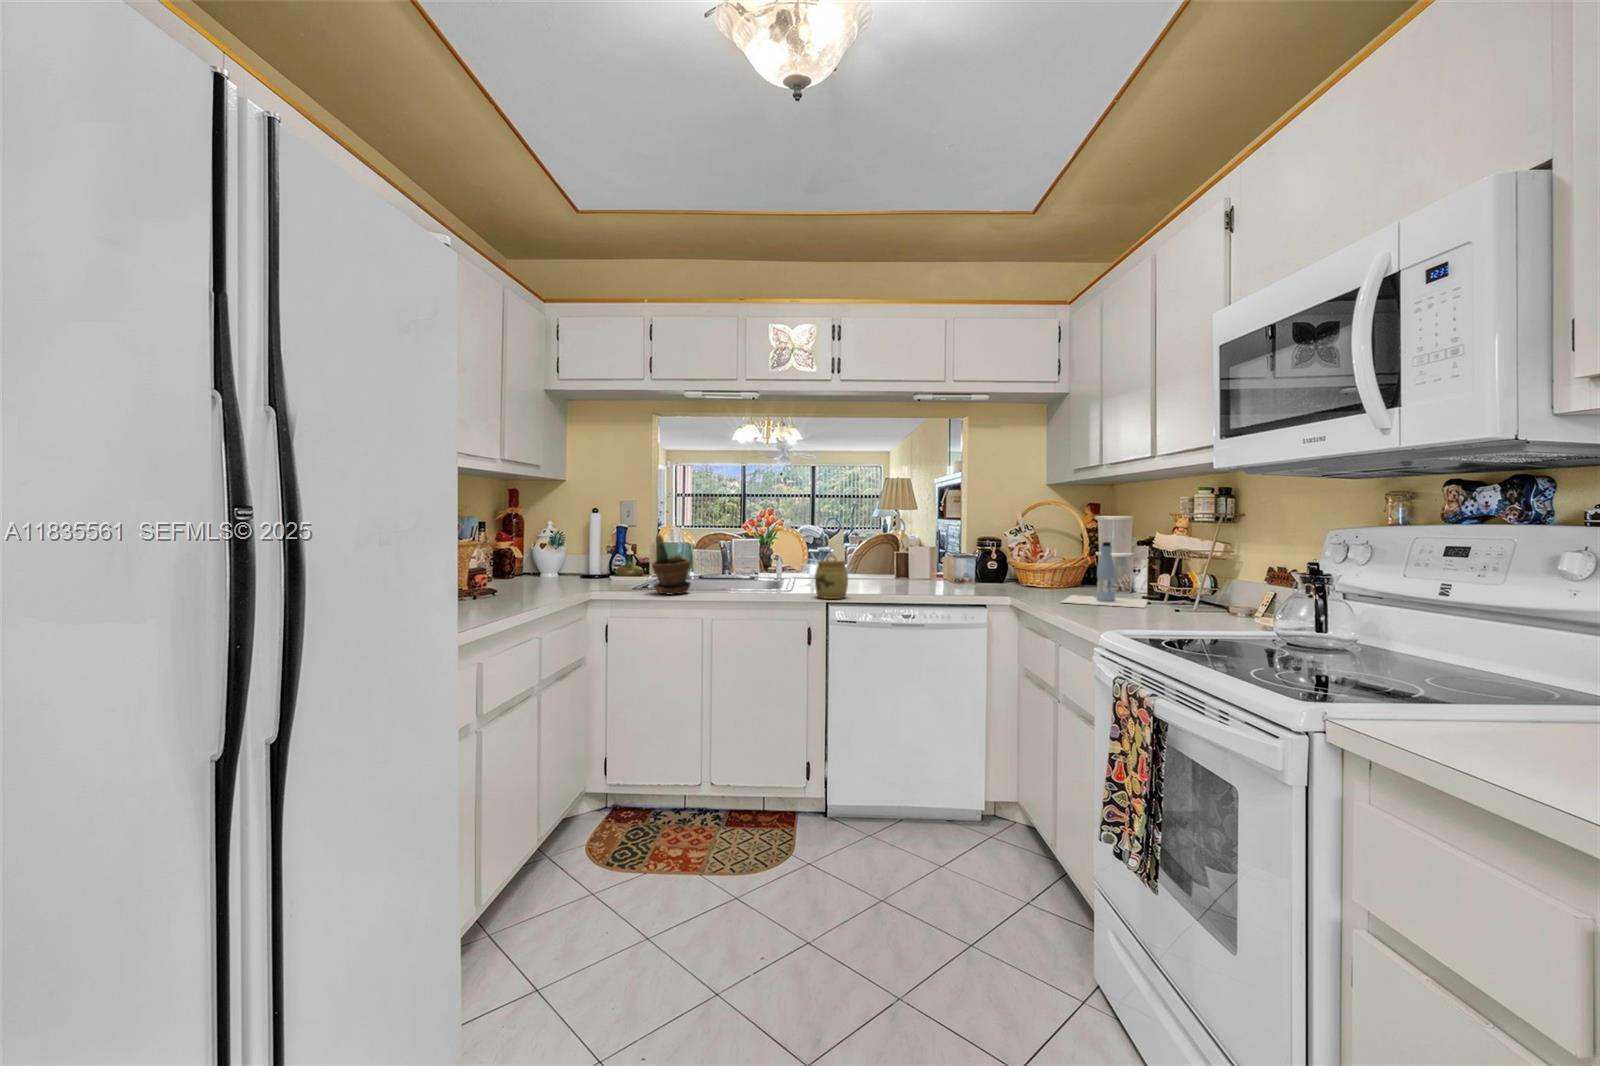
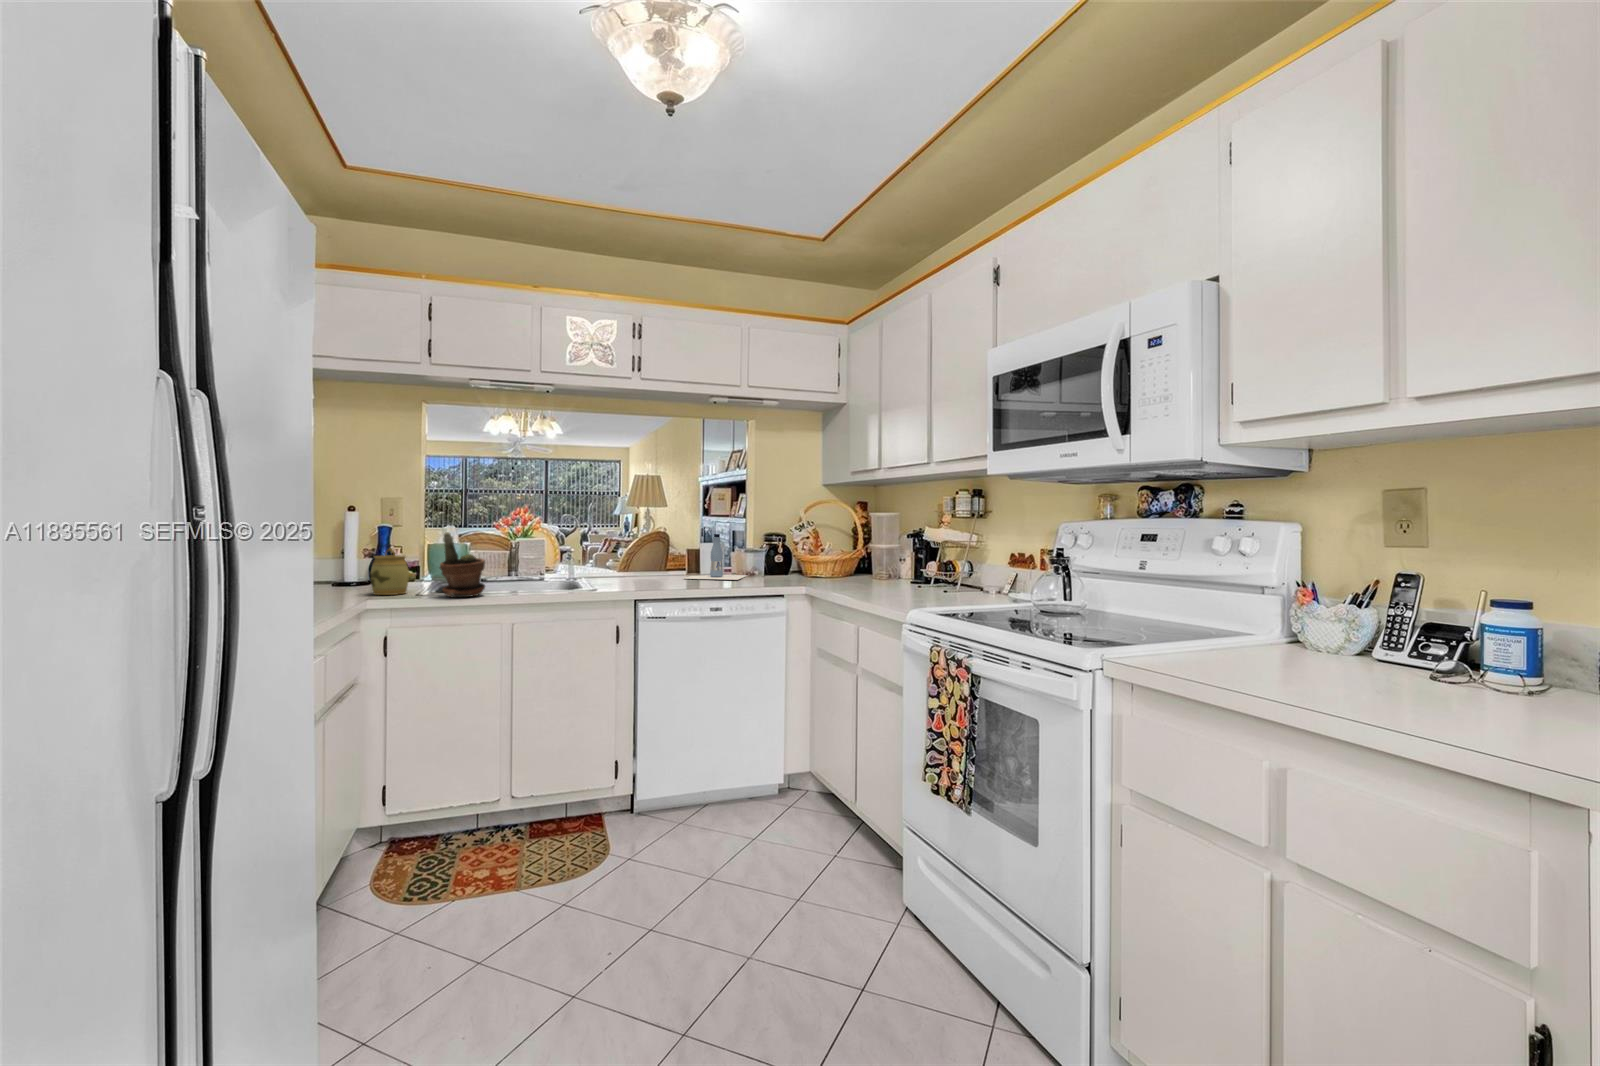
bottle: present [1062,542,1148,608] -> present [684,534,747,580]
jar: present [815,554,848,599] -> present [371,548,409,595]

